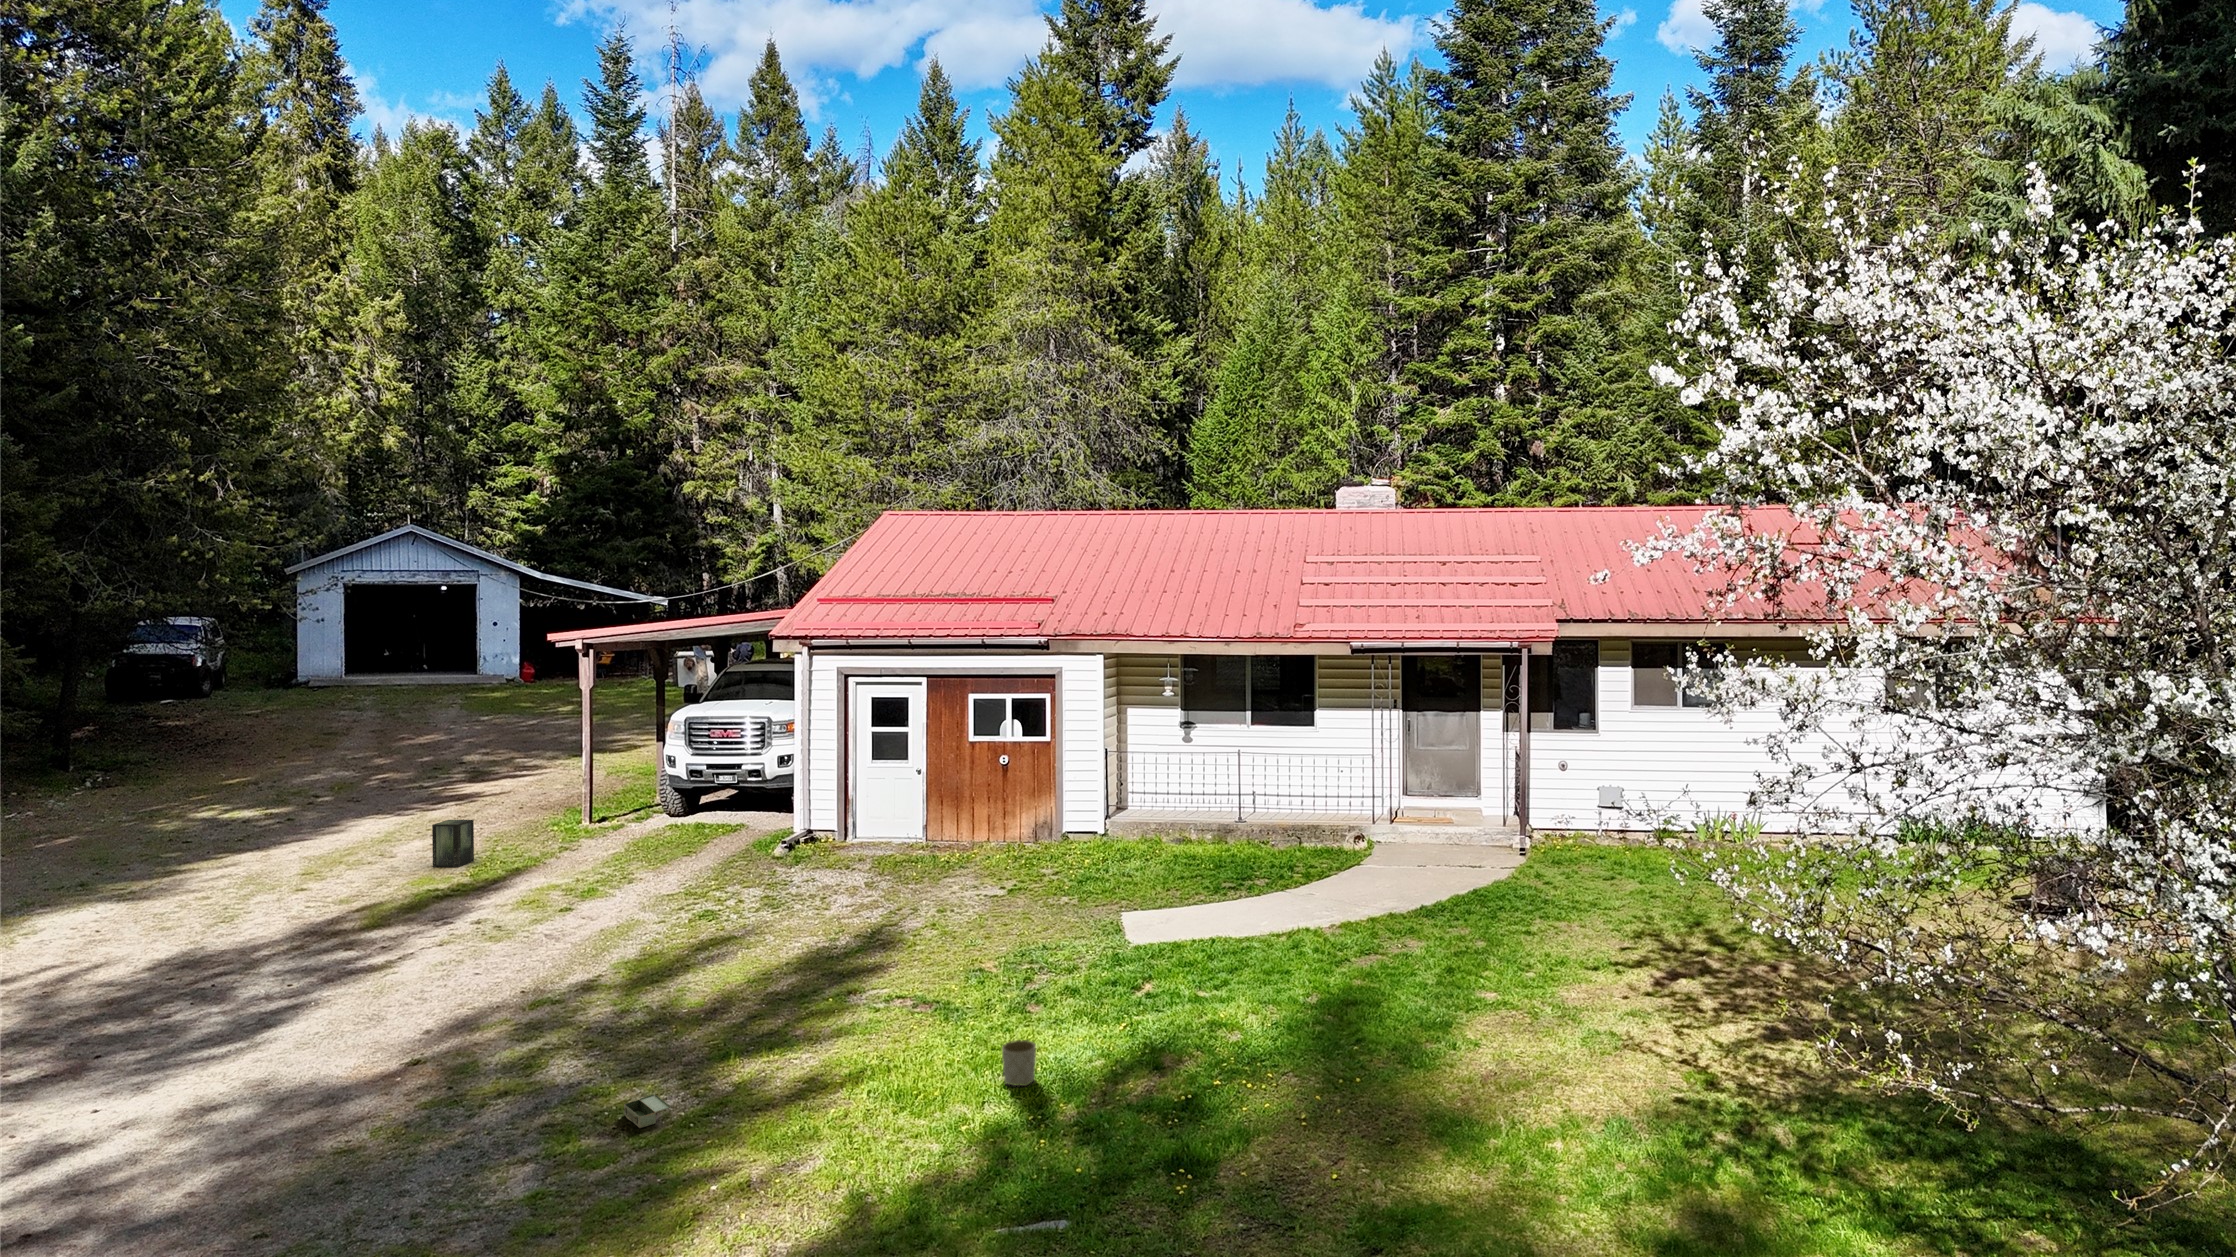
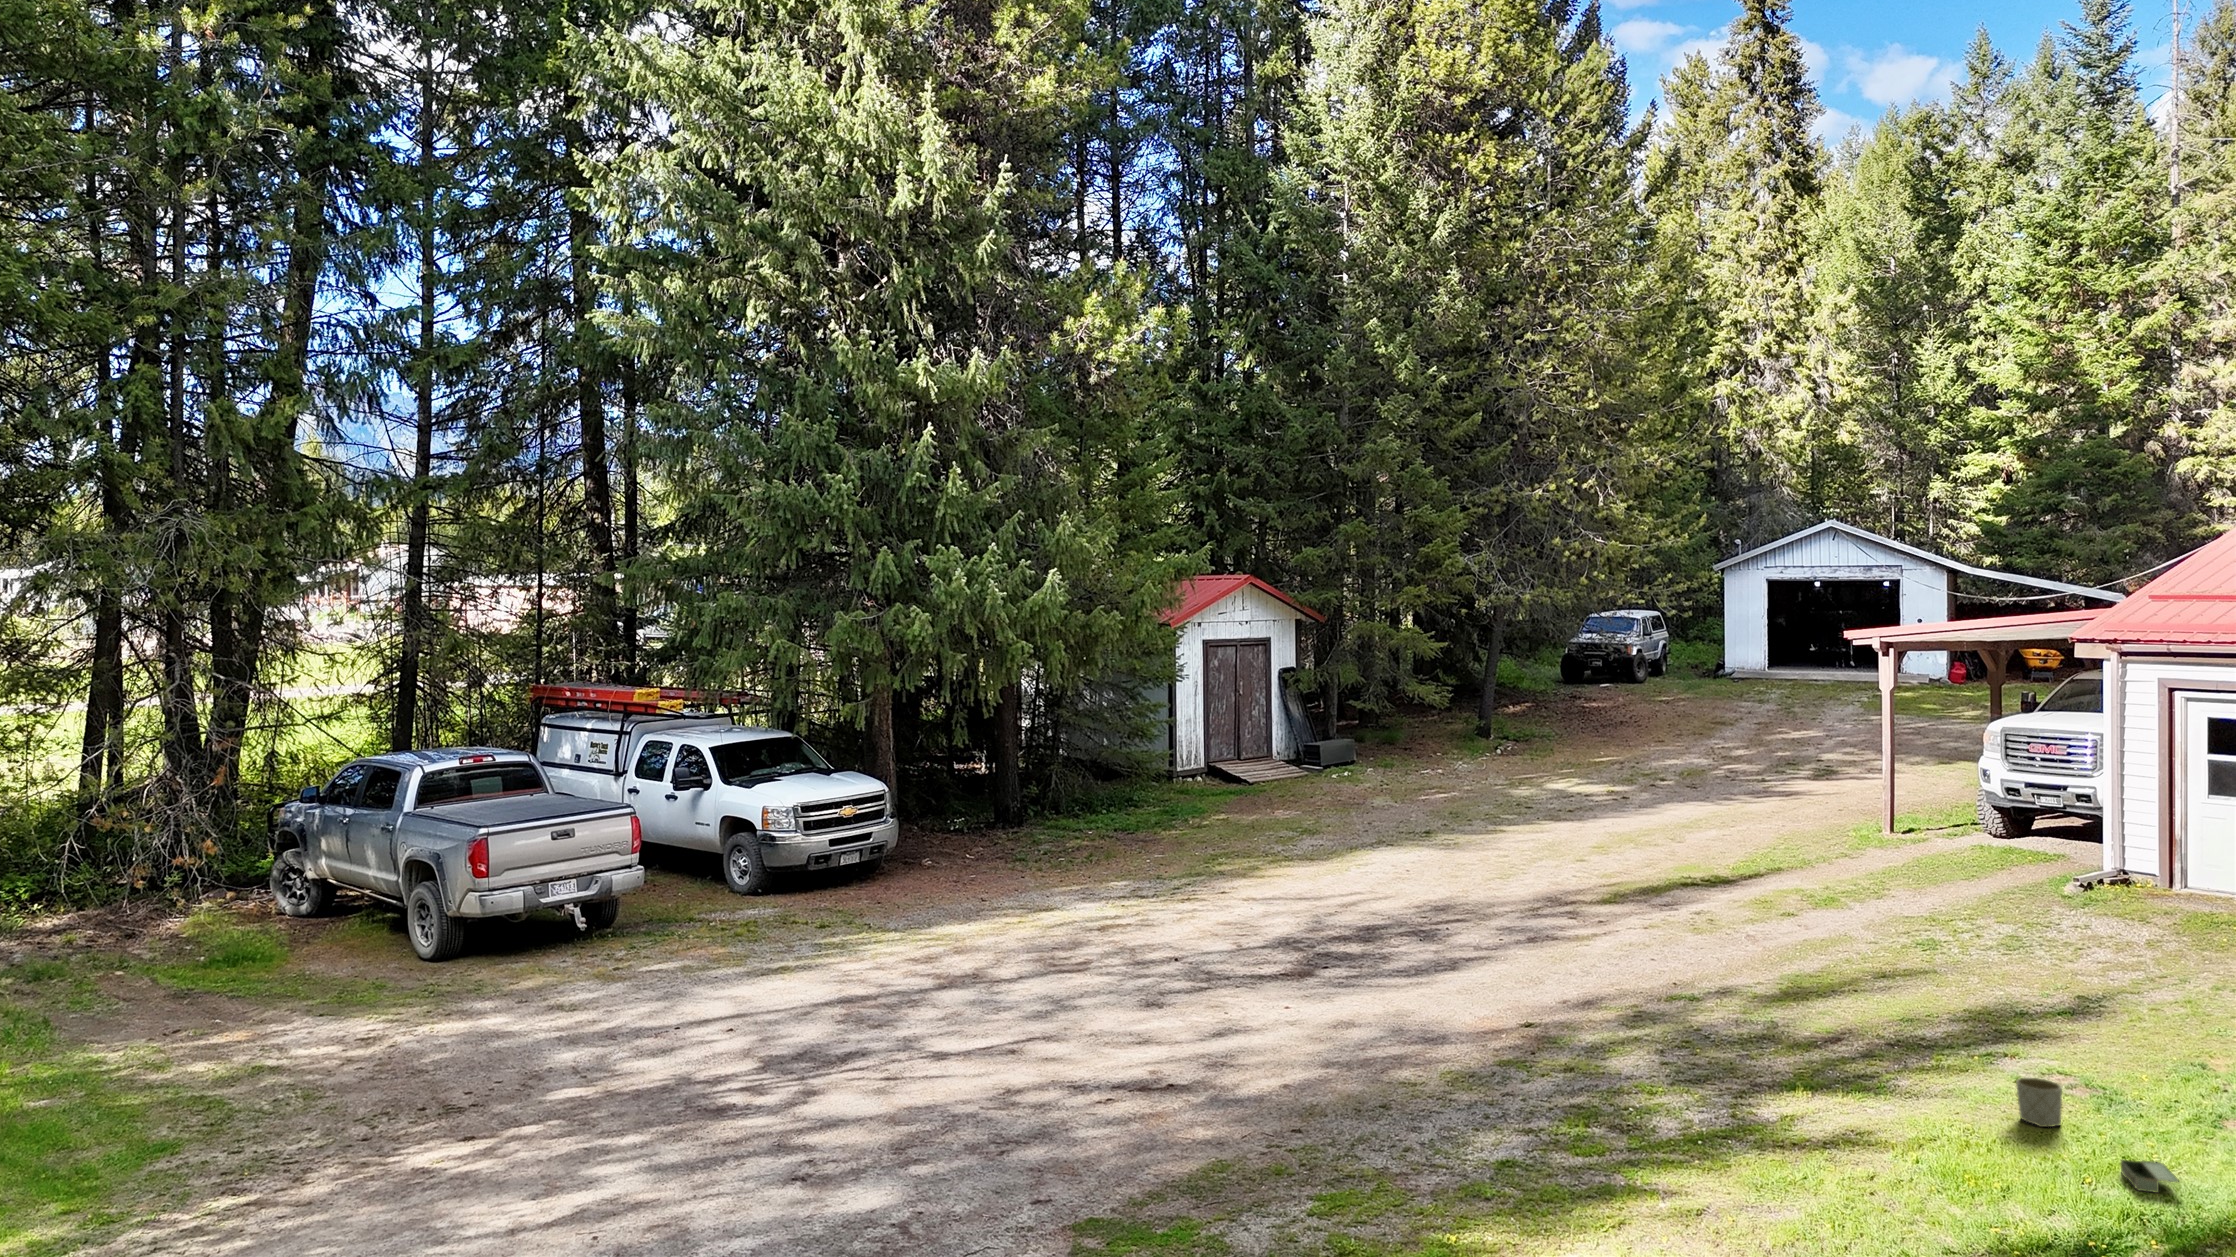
storage box: present [432,820,474,867] -> none [1718,802,1756,845]
toolbox: present [624,1095,671,1128] -> present [2120,1160,2179,1192]

